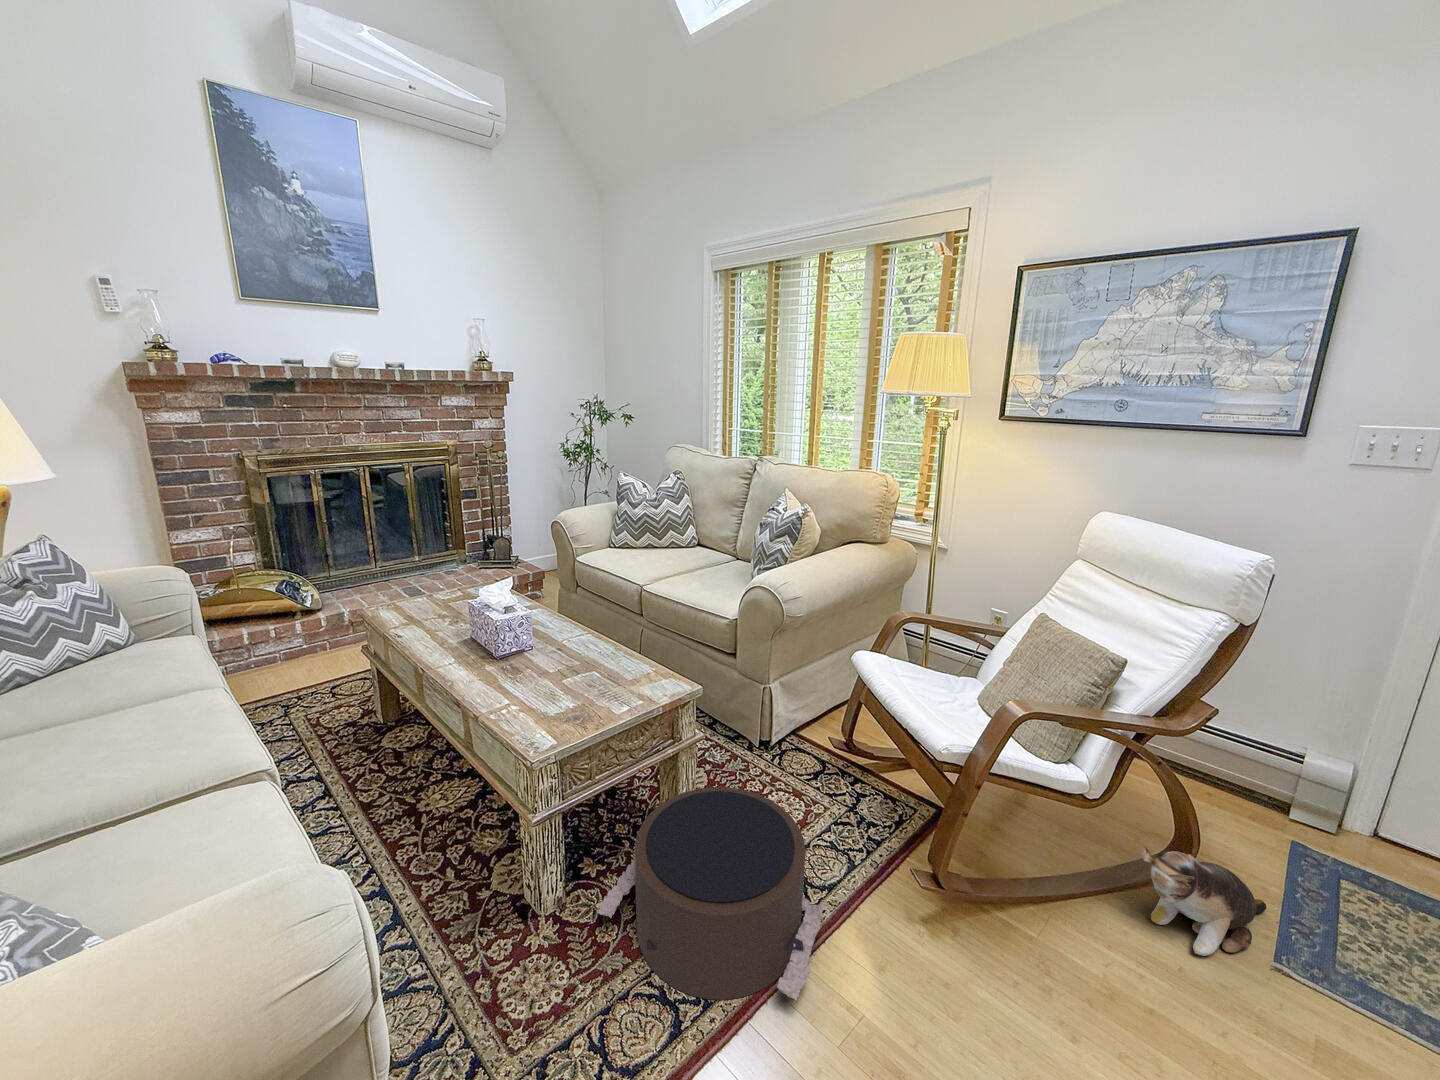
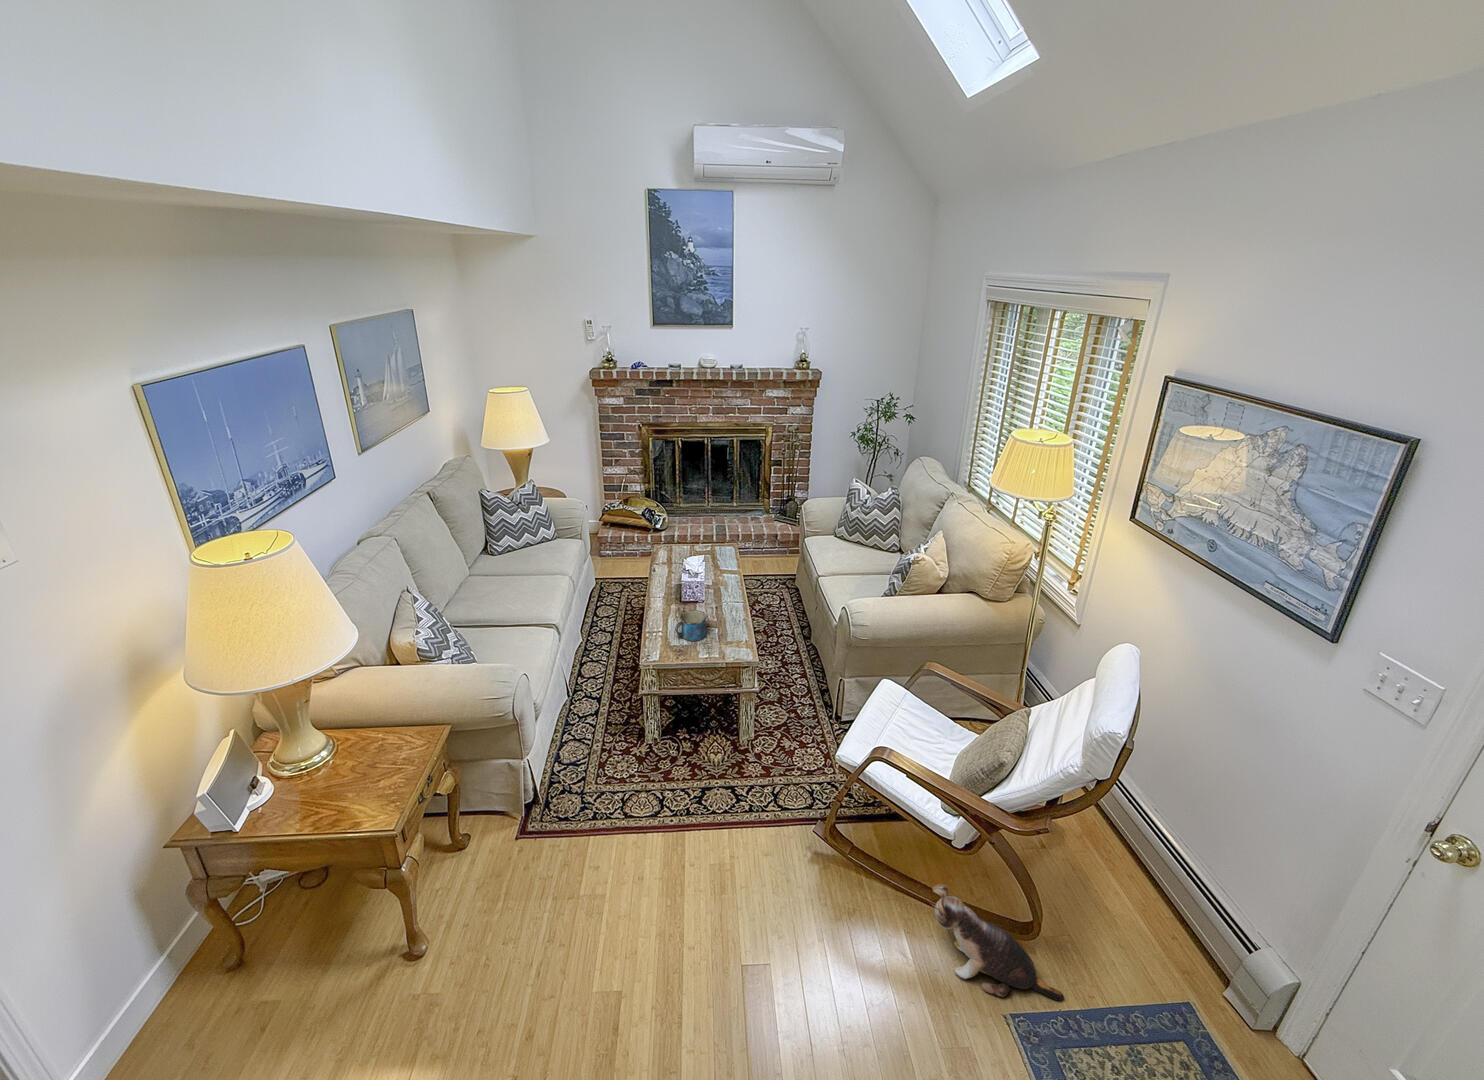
mug: none [554,643,601,696] -> present [675,610,707,641]
pouf: present [597,787,824,1000] -> none [659,715,763,832]

